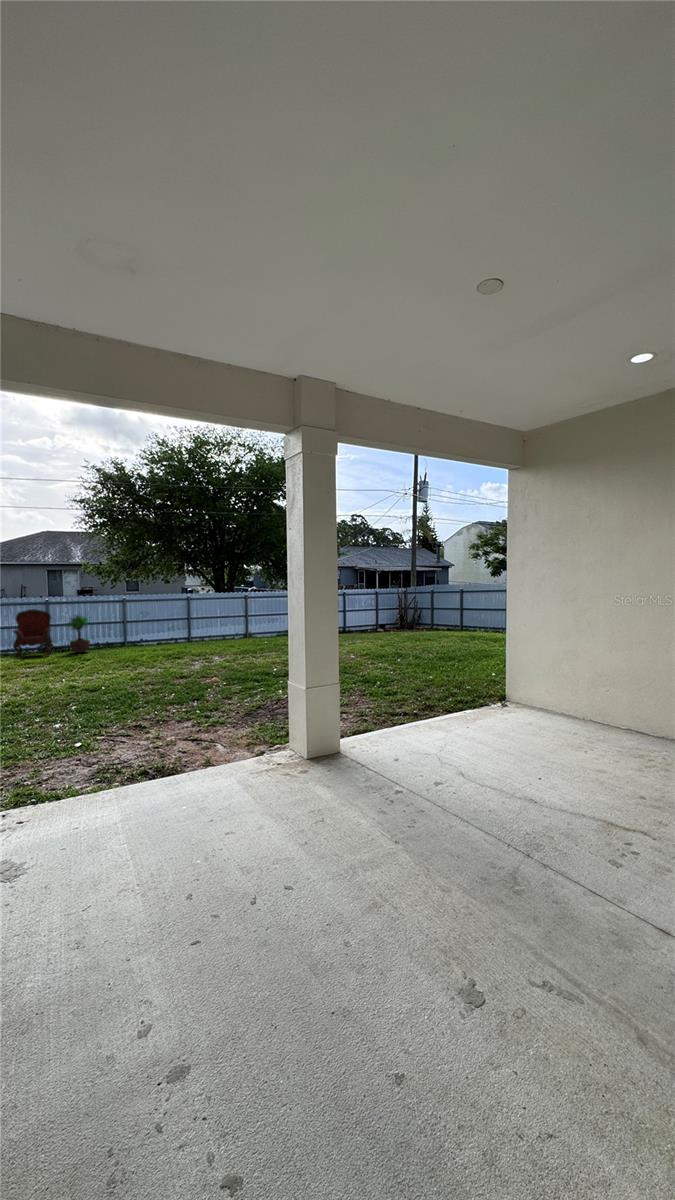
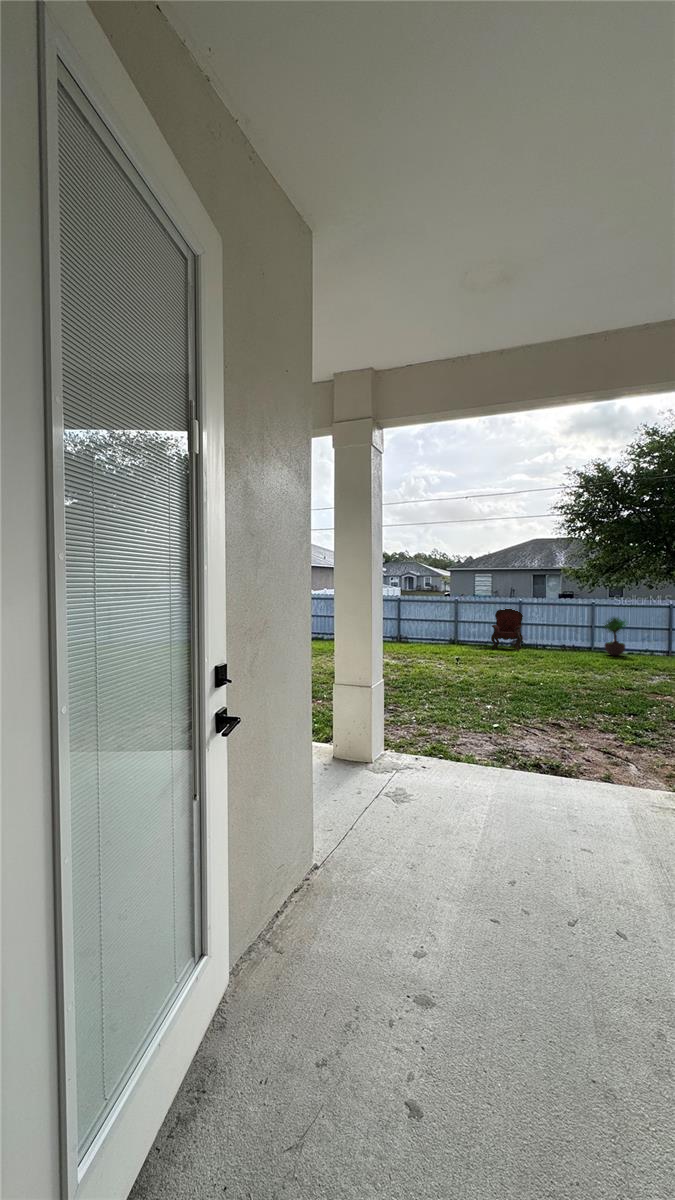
potted tree: present [67,615,90,653] -> present [603,618,626,655]

